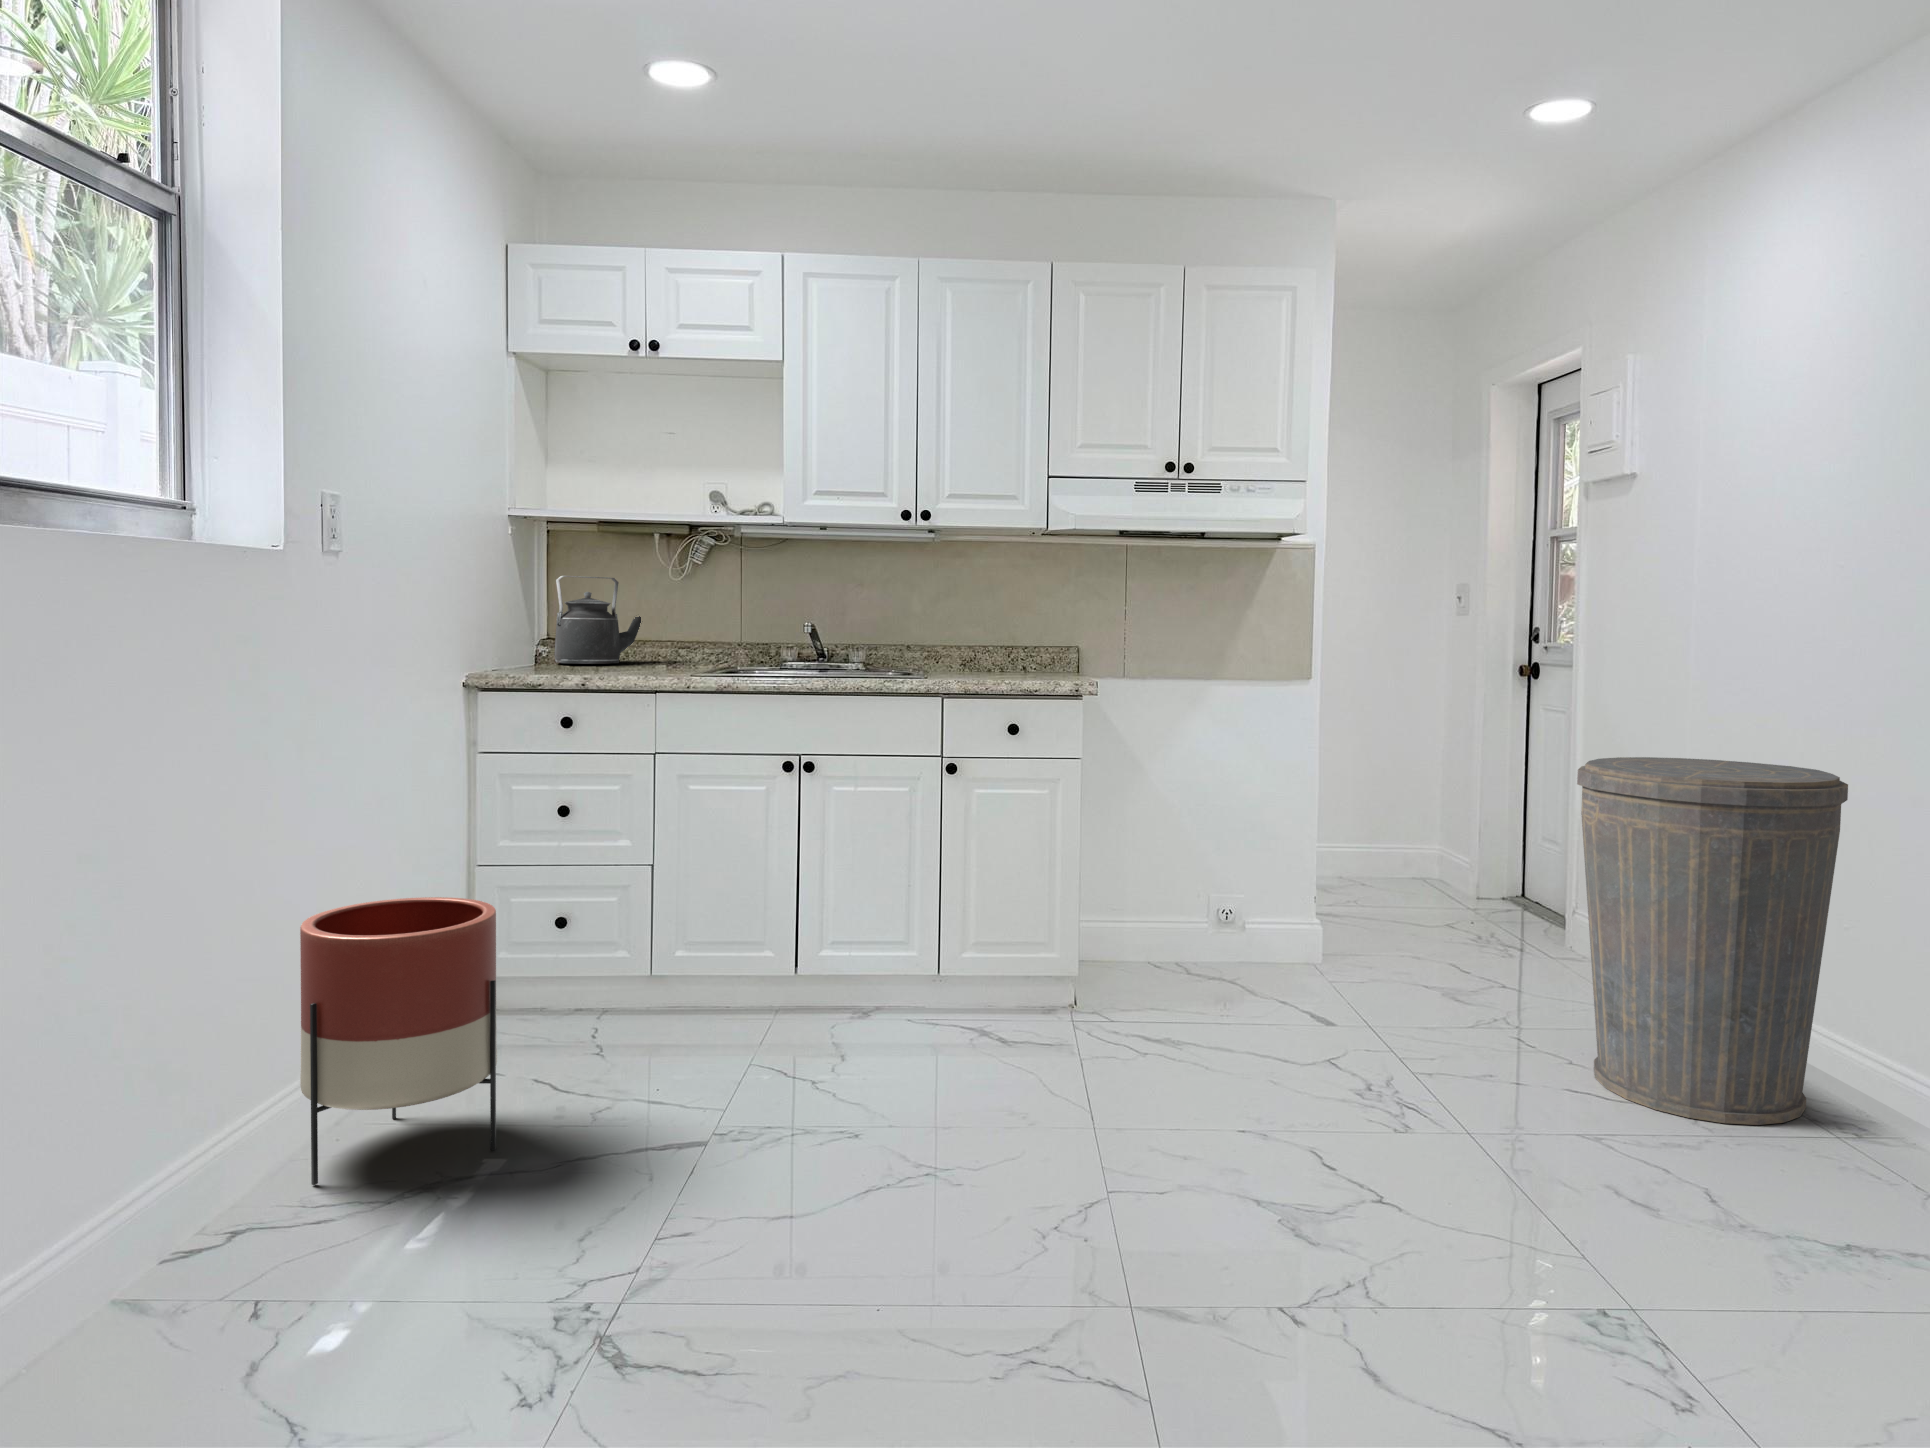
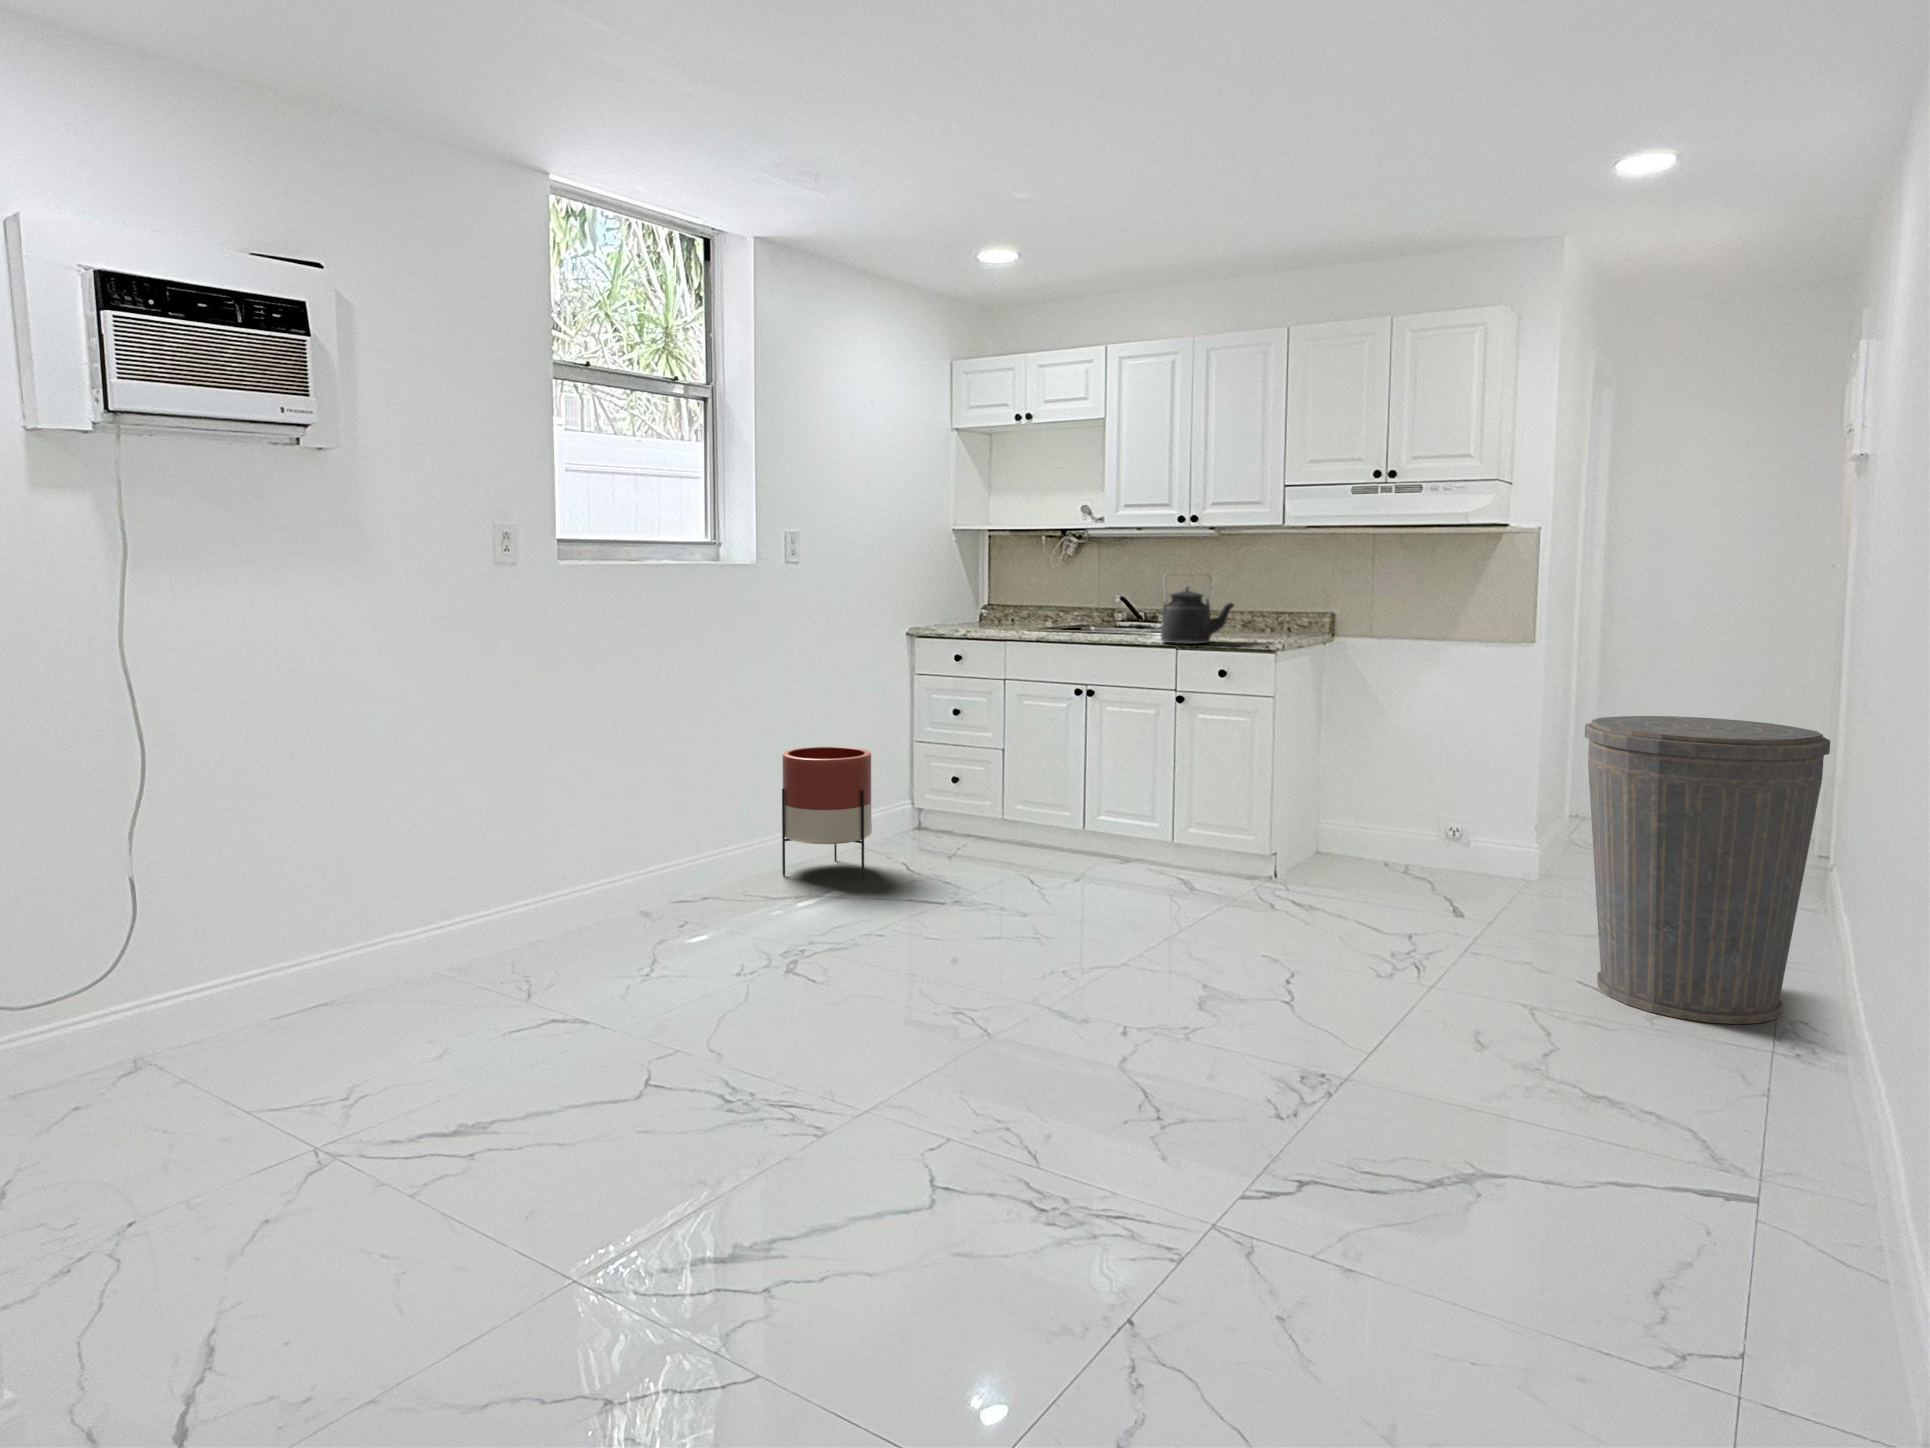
kettle: present [554,576,641,664] -> present [1161,577,1234,644]

